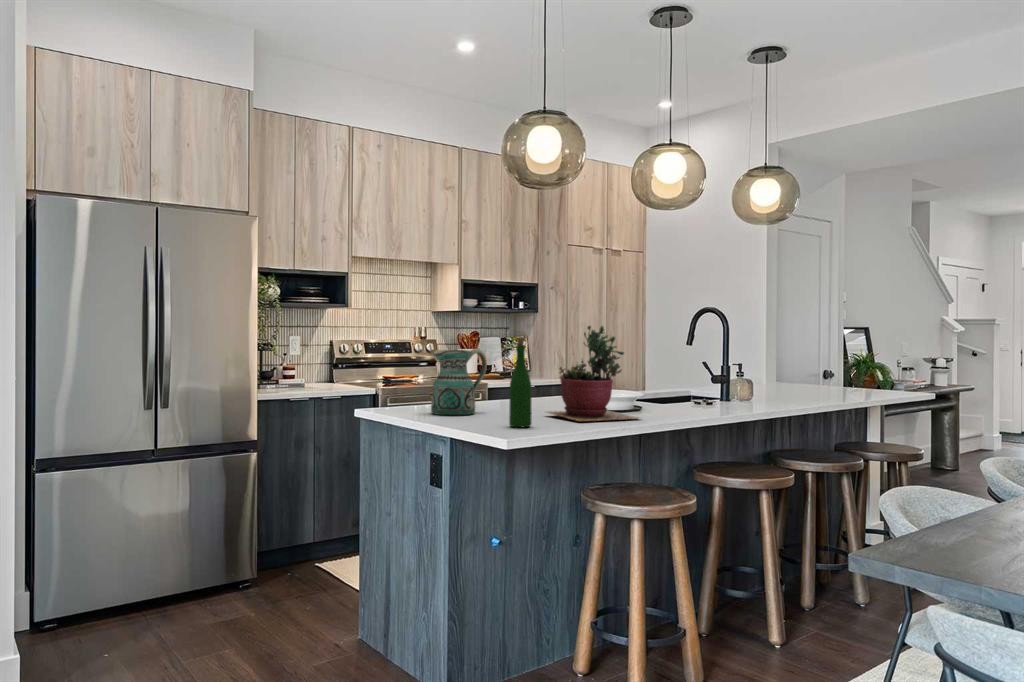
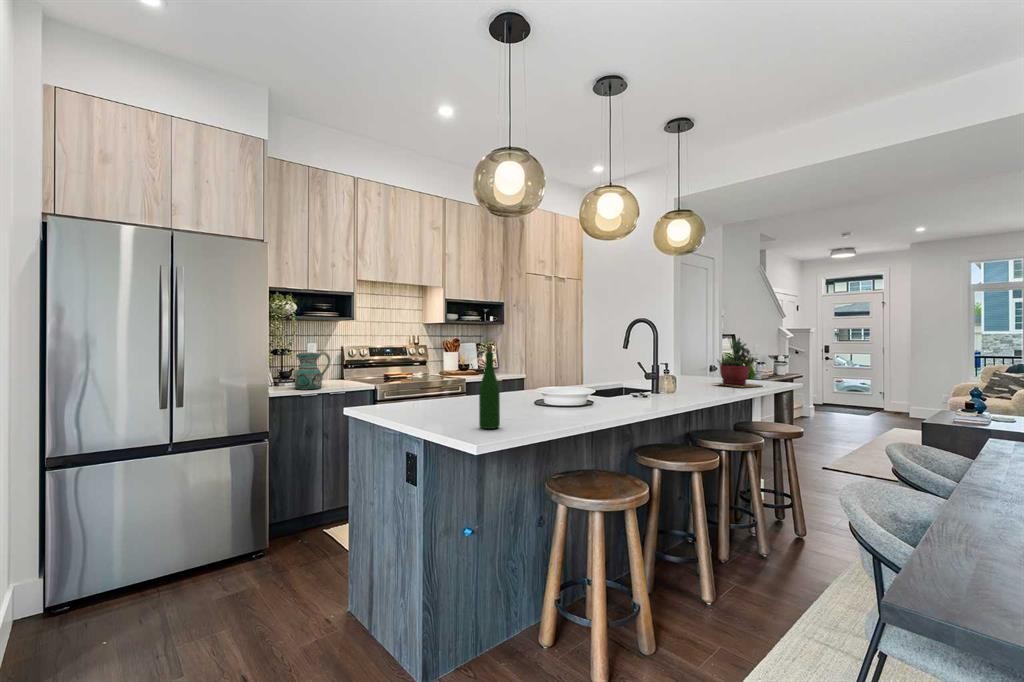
succulent plant: present [547,326,639,421] -> present [715,338,760,387]
ceramic pitcher: present [431,349,487,415] -> present [295,352,331,390]

